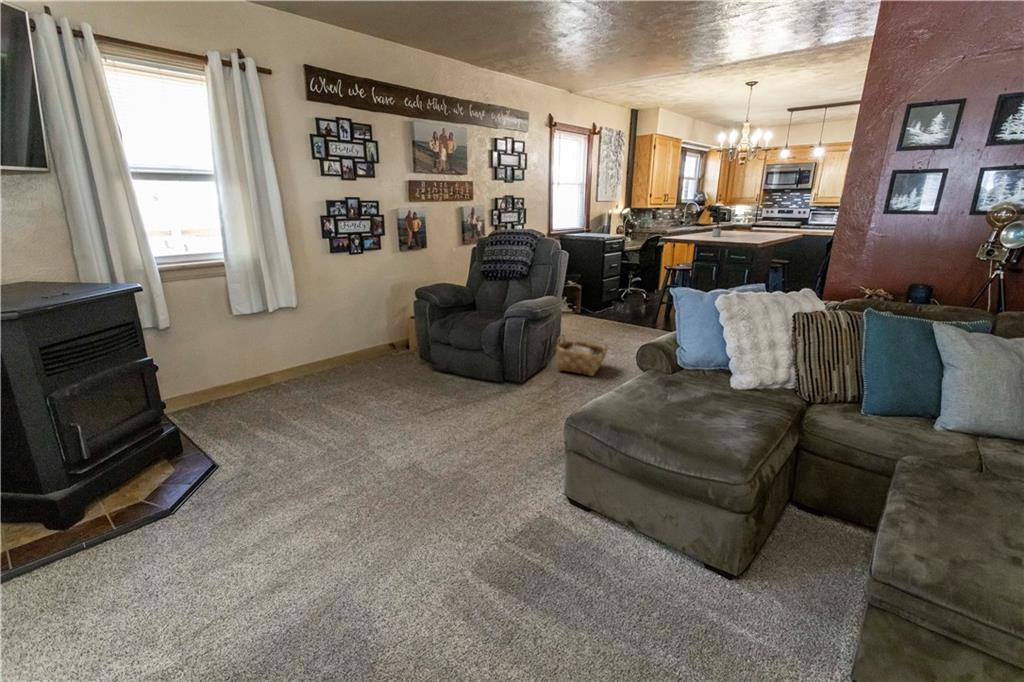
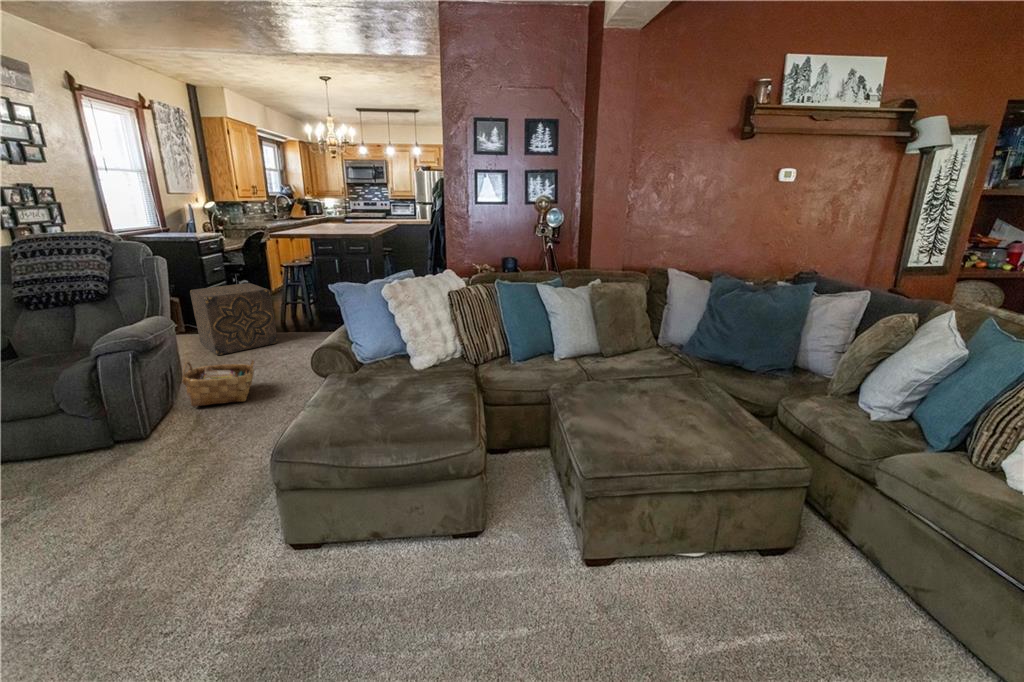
potted plant: present [710,206,727,237] -> none [310,199,341,230]
ottoman: none [585,280,644,336] -> present [190,283,278,355]

